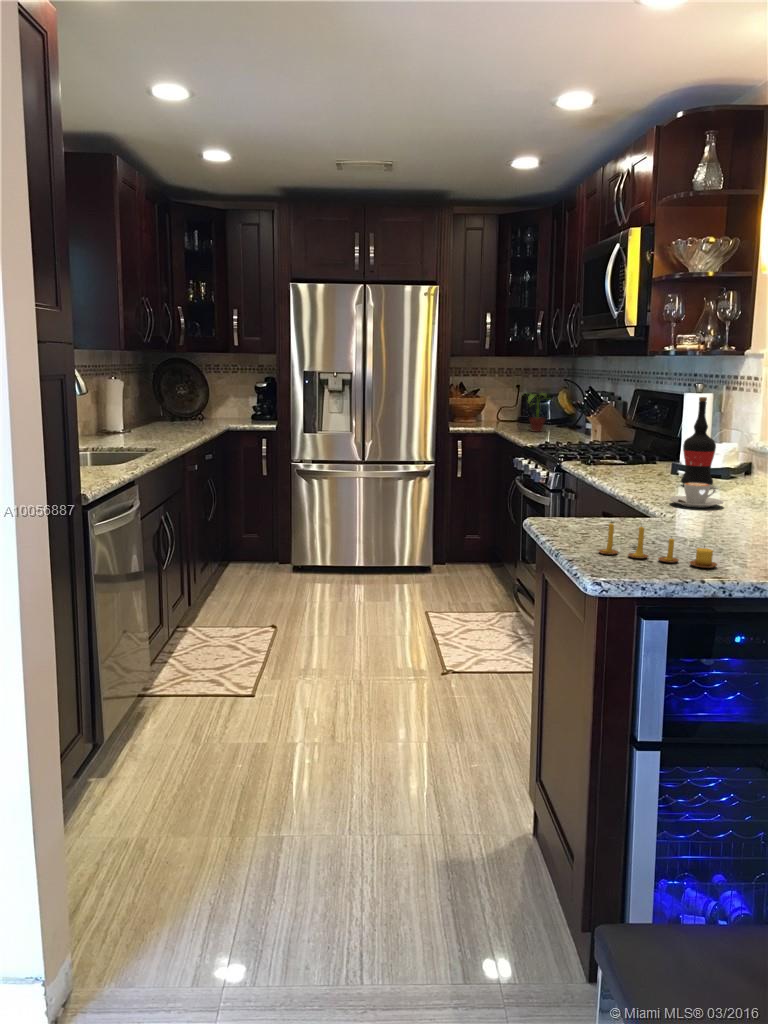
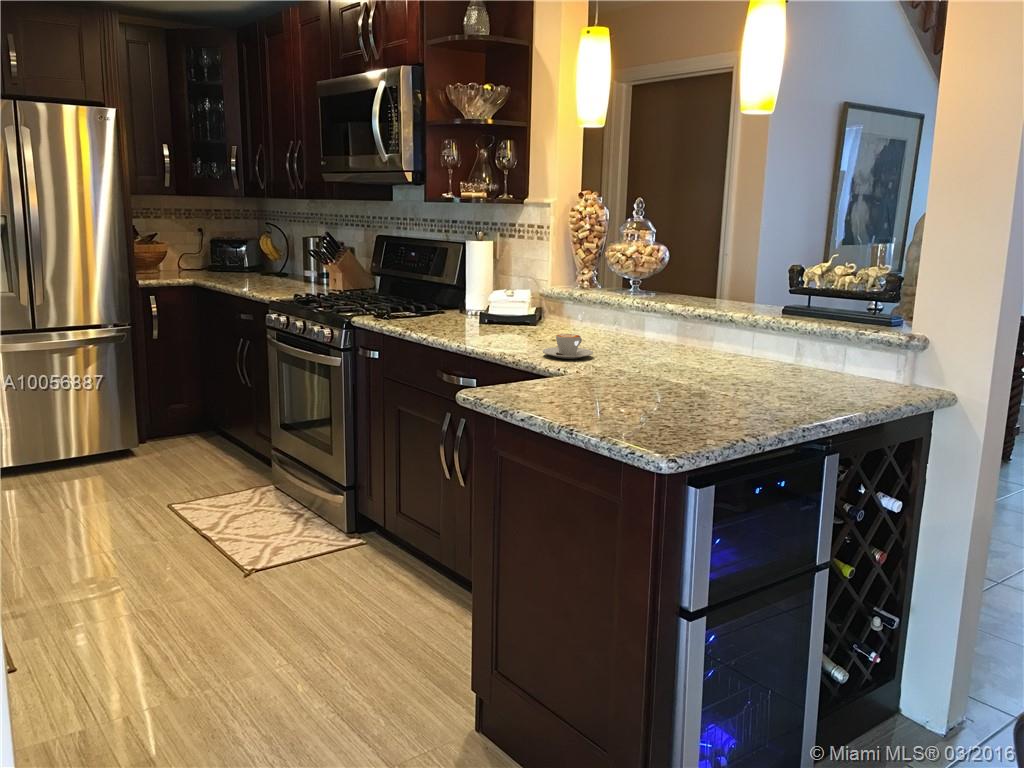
potted plant: present [528,394,547,432] -> none [227,238,272,282]
wine bottle: present [681,397,716,485] -> none [510,247,542,335]
candle: present [599,523,717,568] -> none [603,388,721,425]

